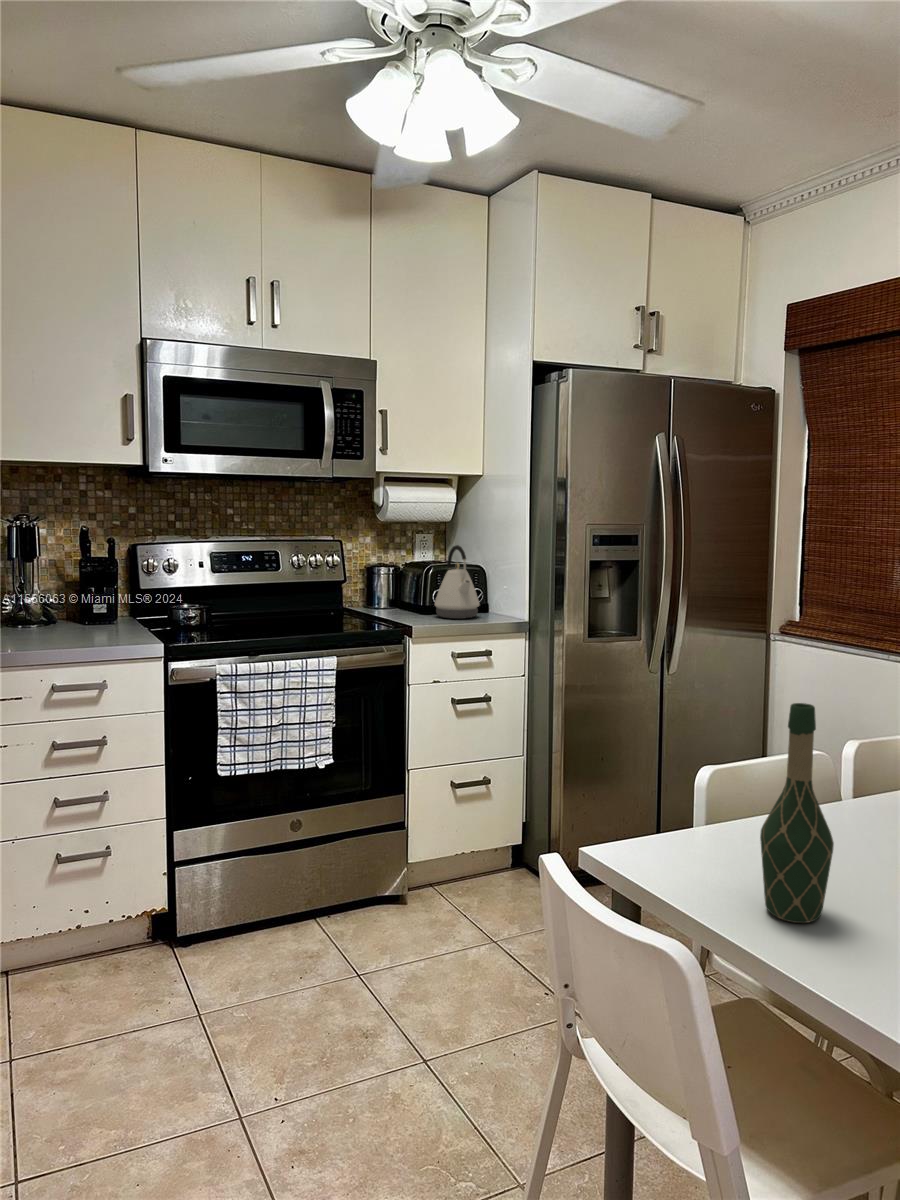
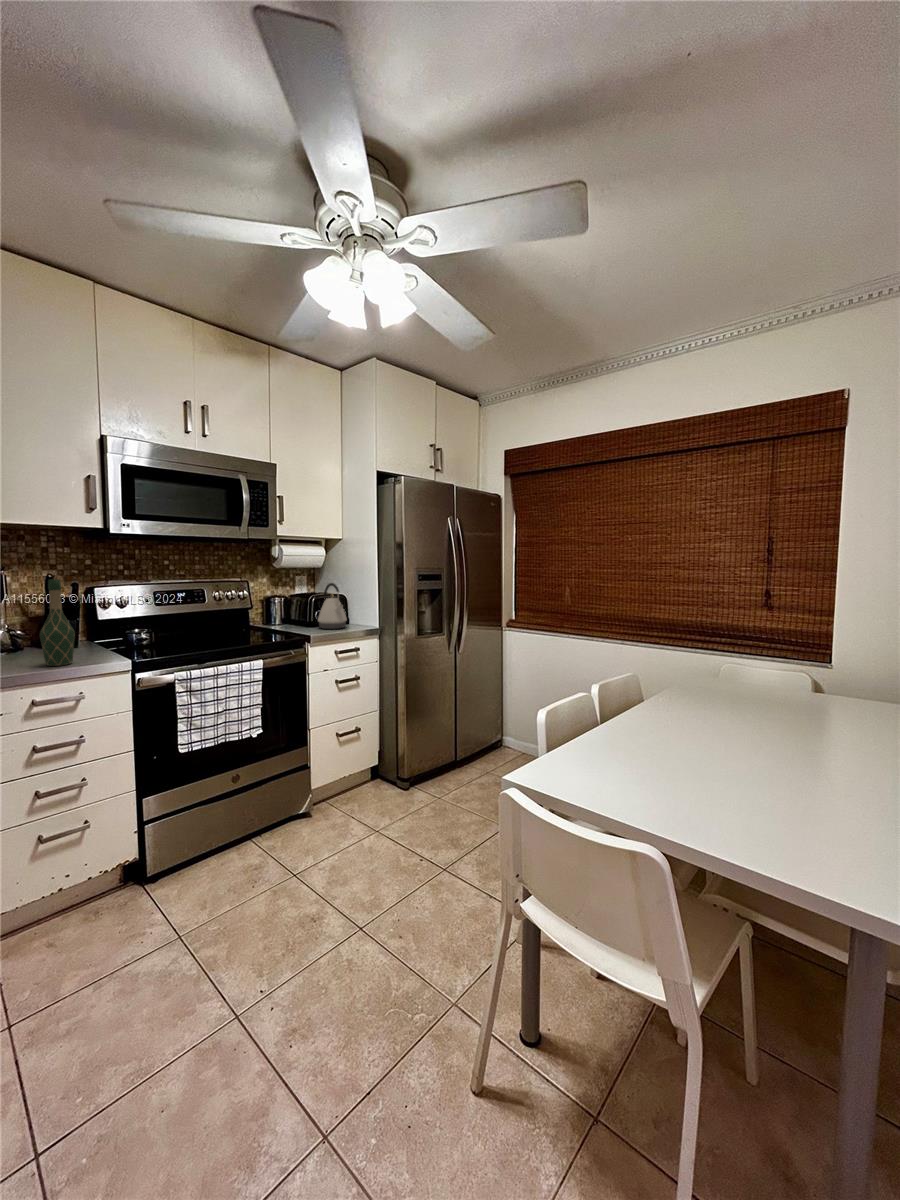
wine bottle: present [760,703,834,923] -> present [40,579,75,666]

